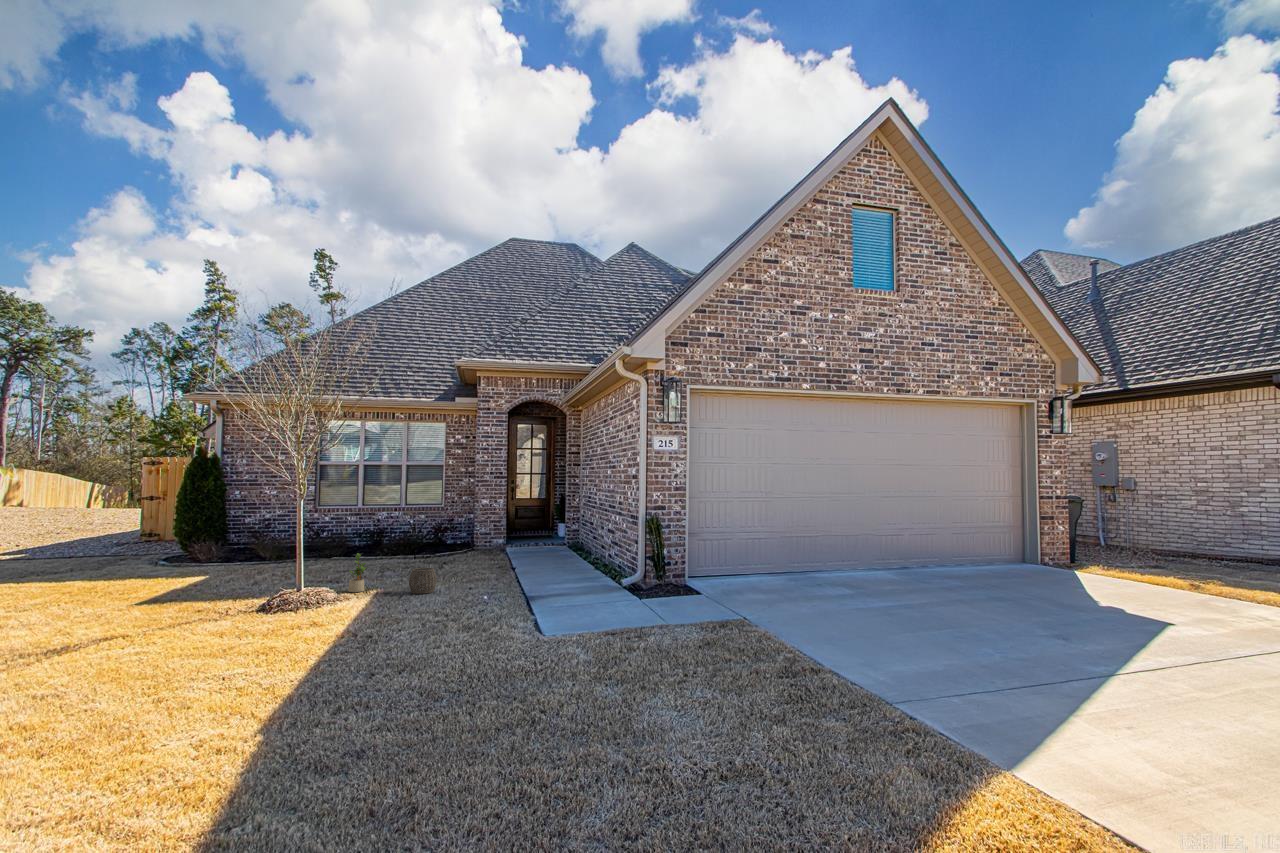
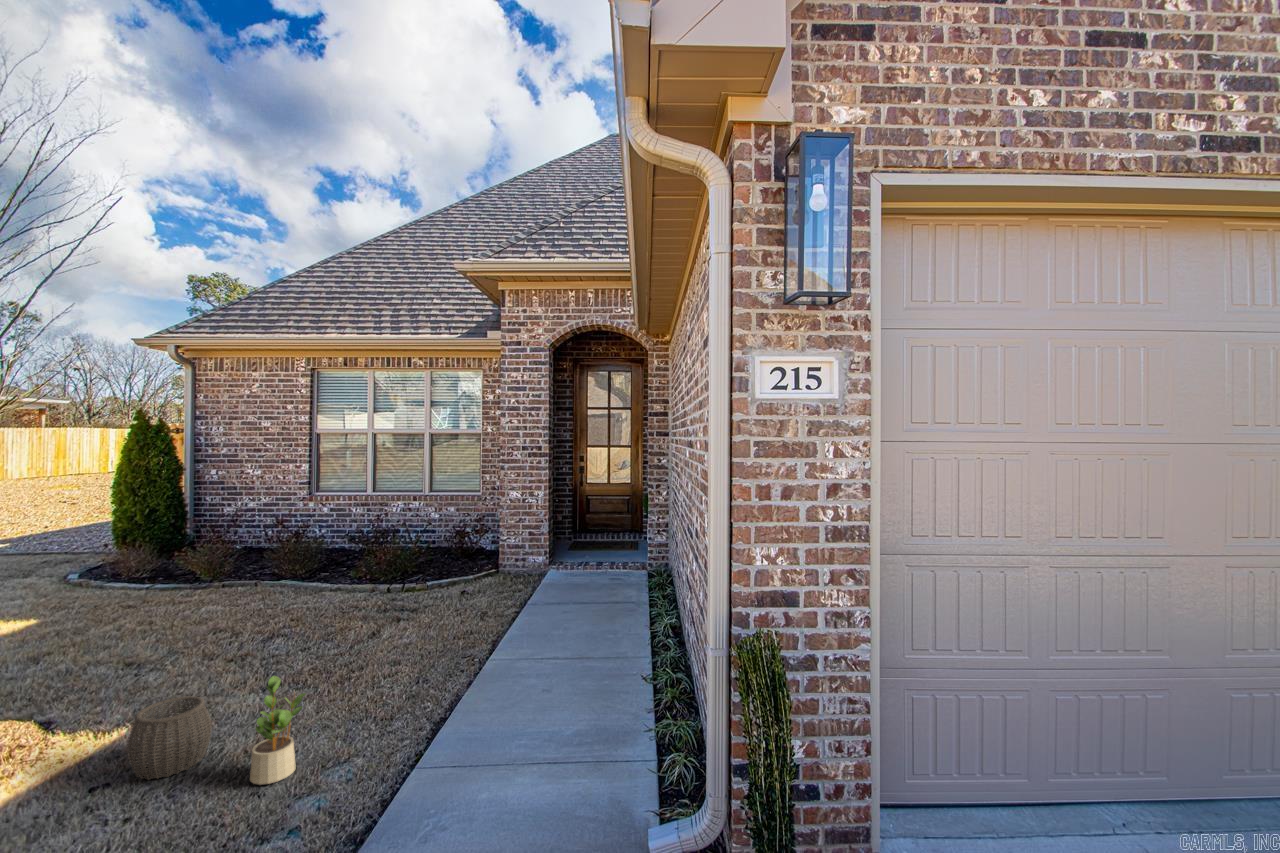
potted plant: present [348,553,366,592] -> present [250,676,306,784]

